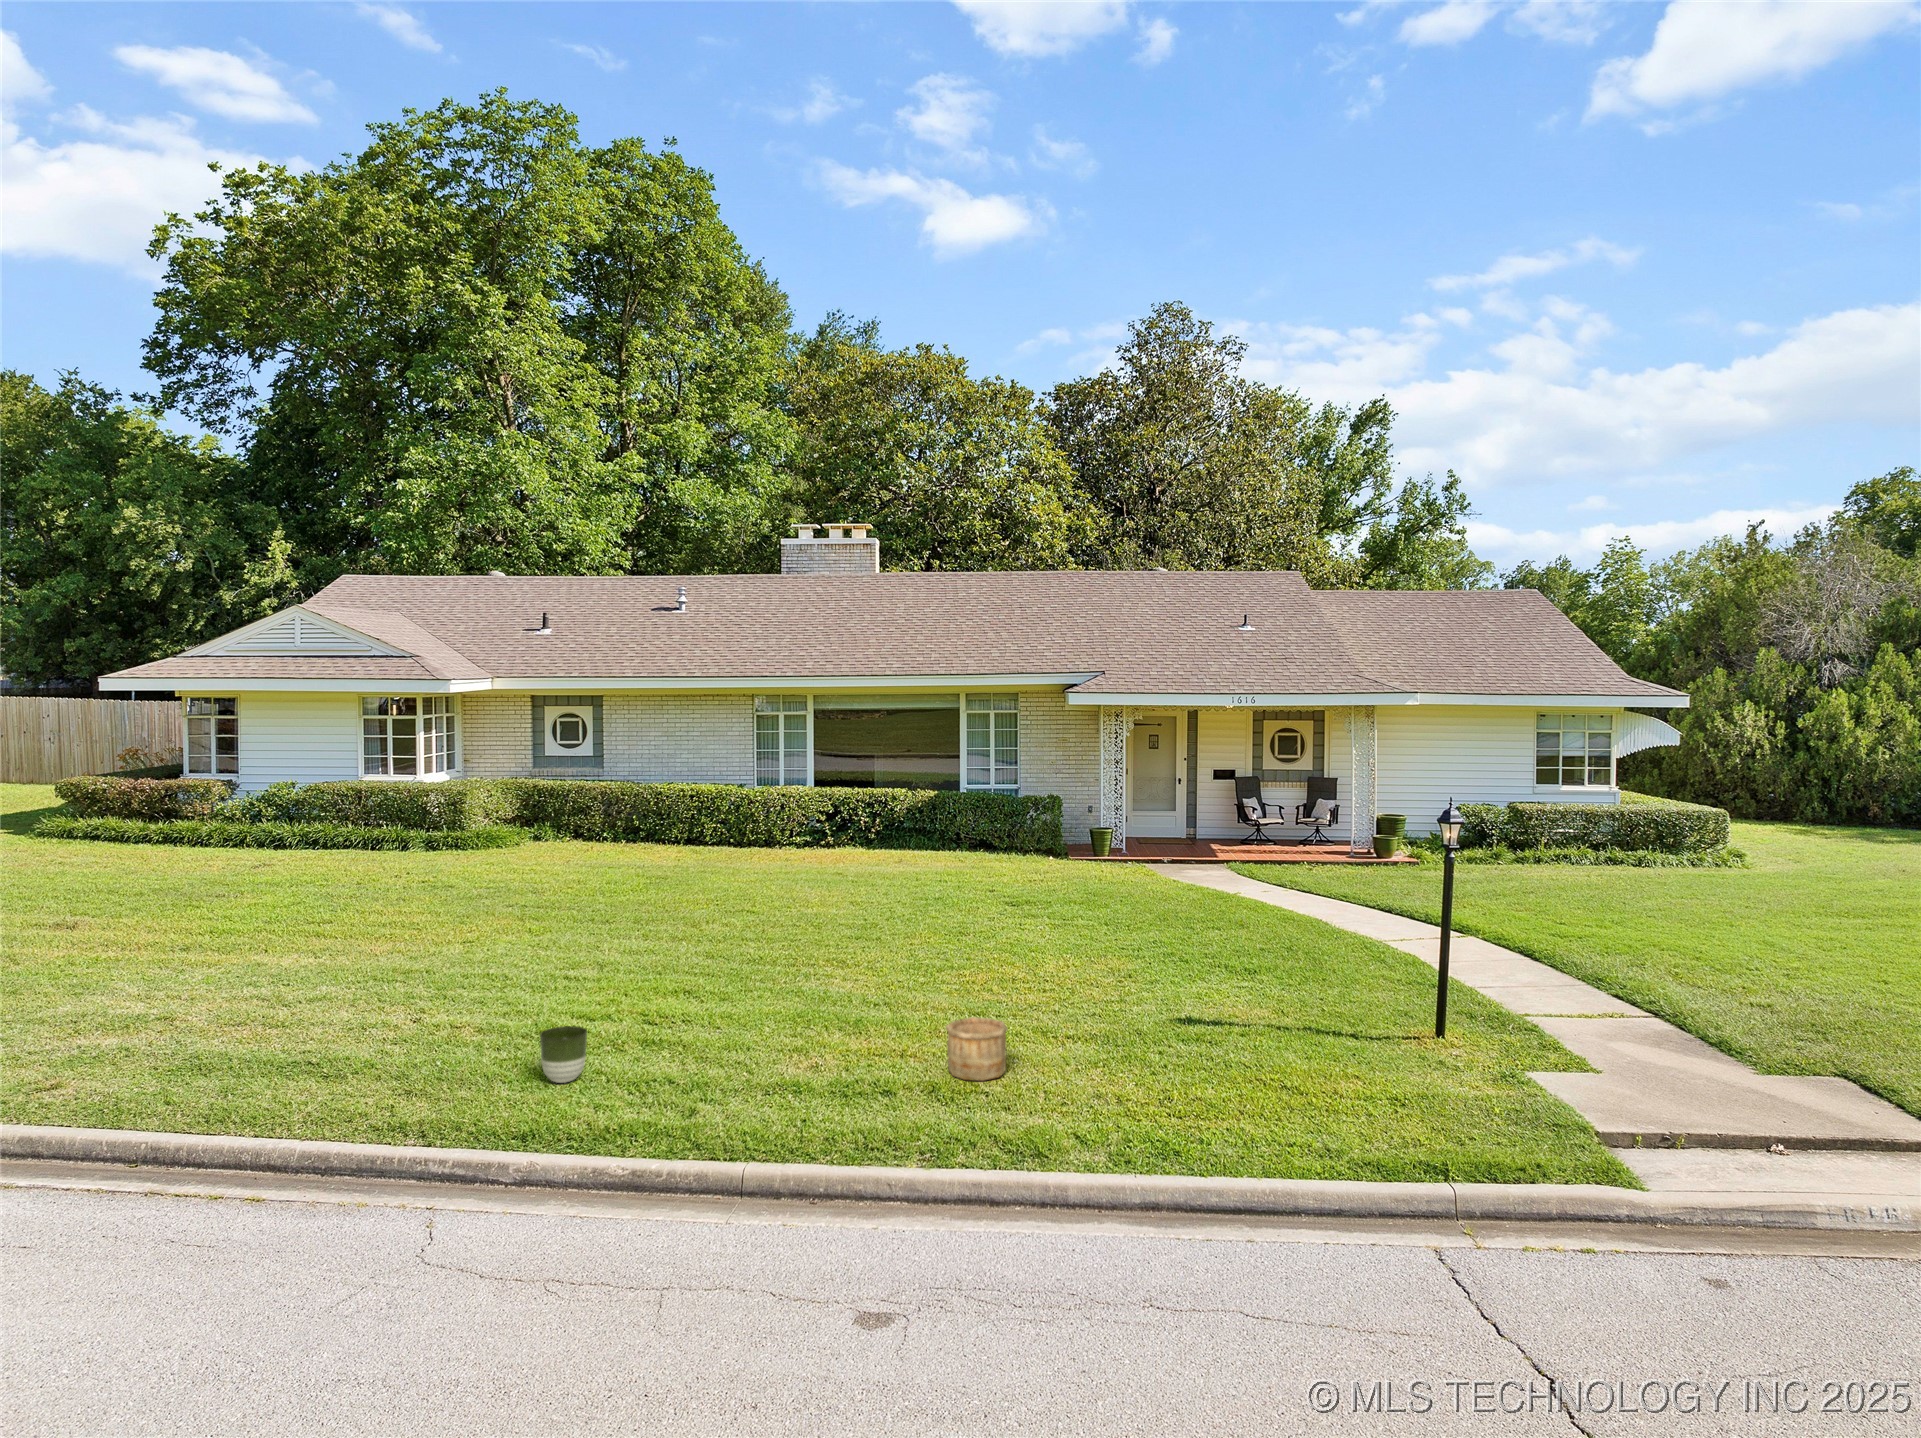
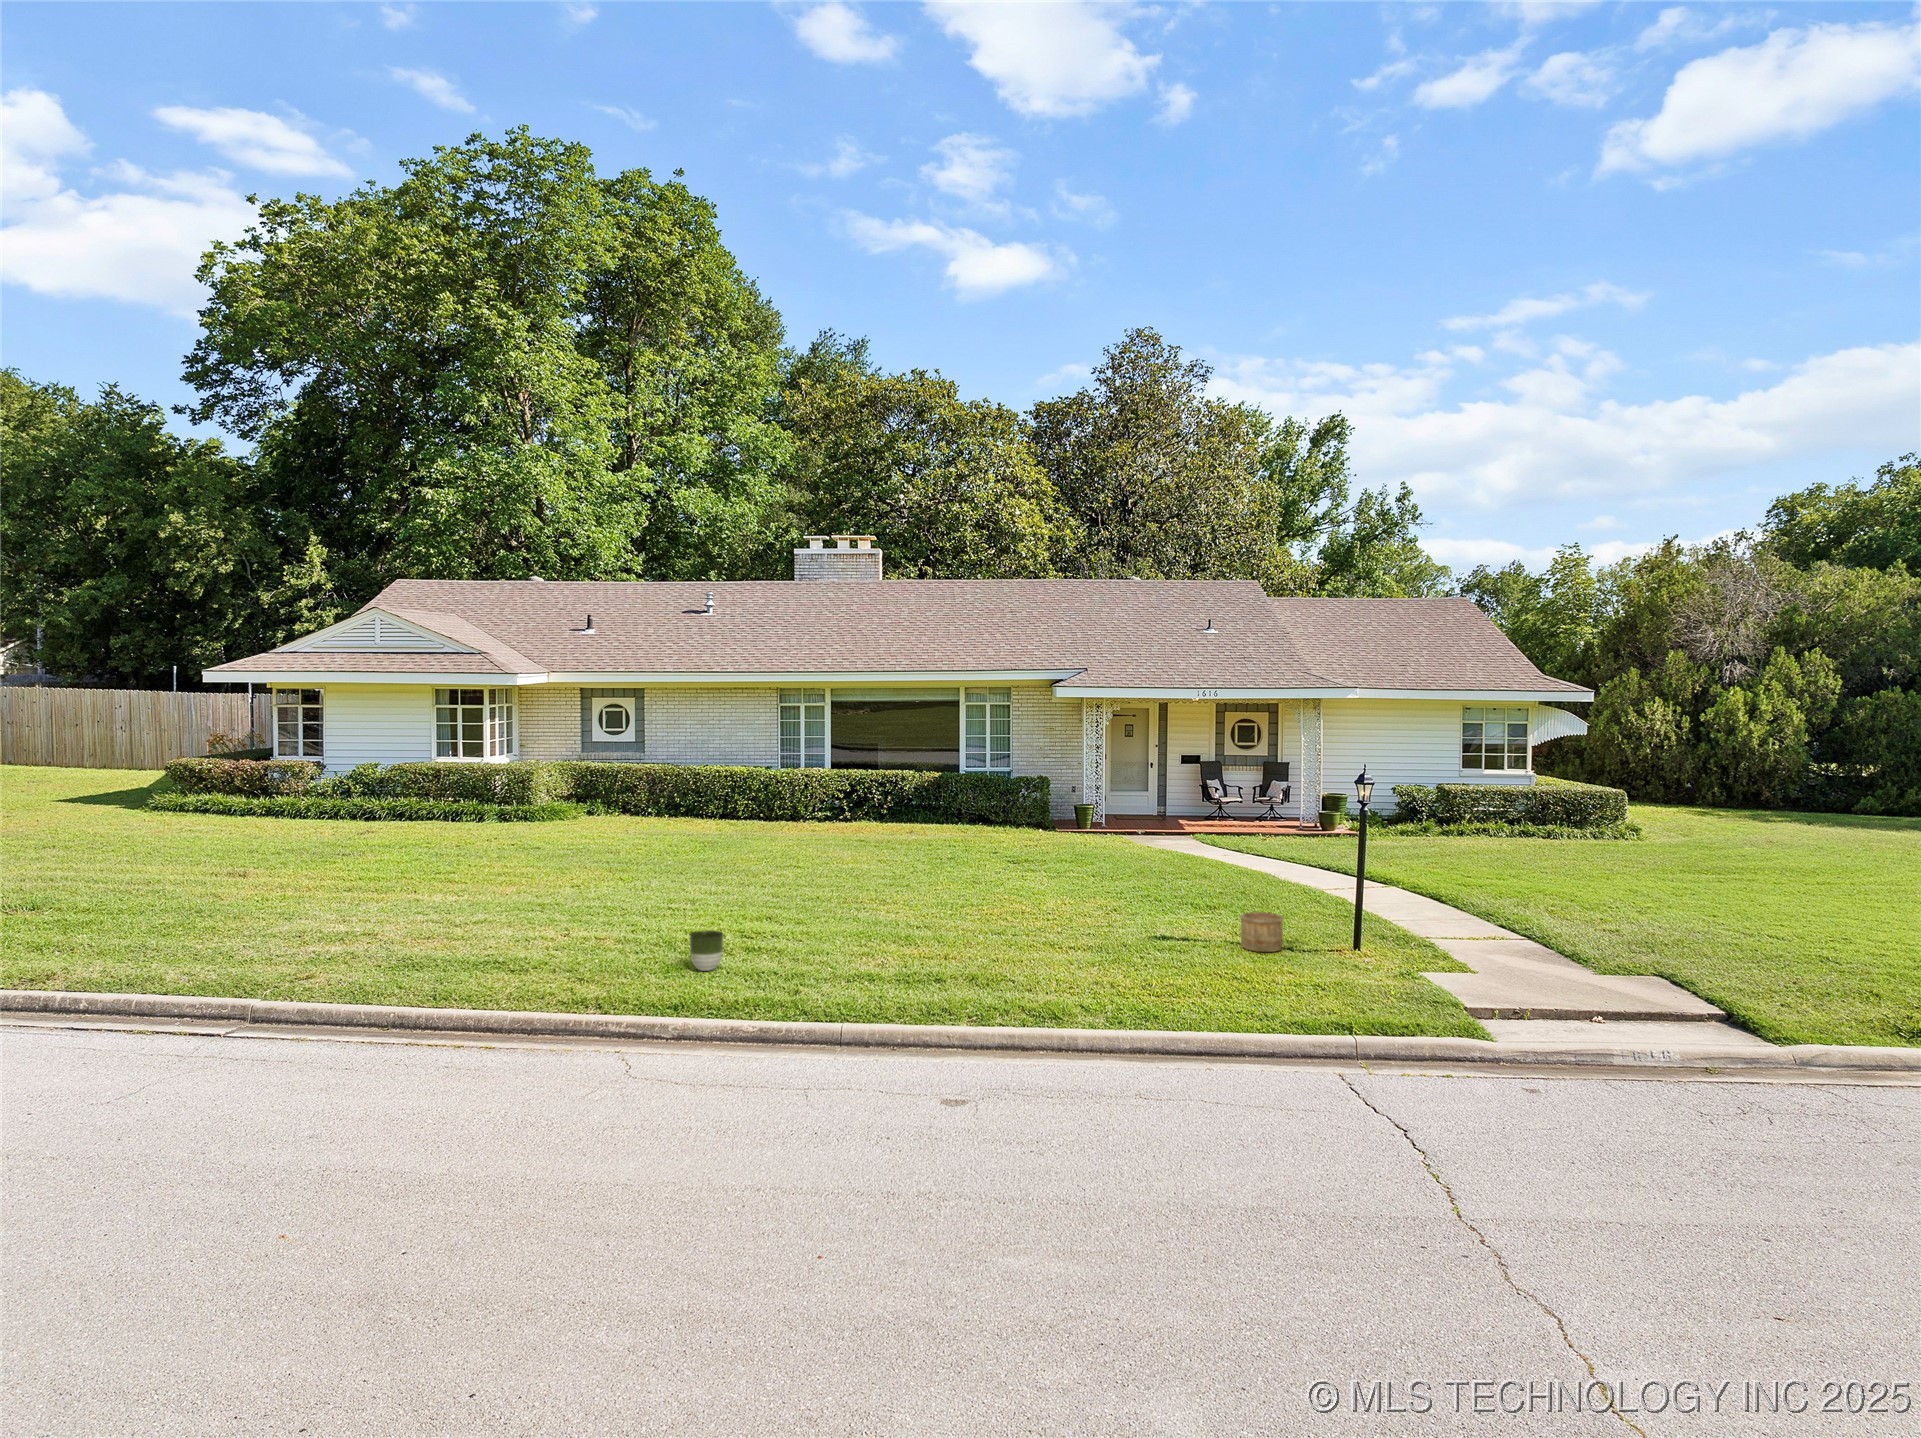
wooden bucket: present [946,1017,1007,1081] -> present [1240,912,1283,952]

